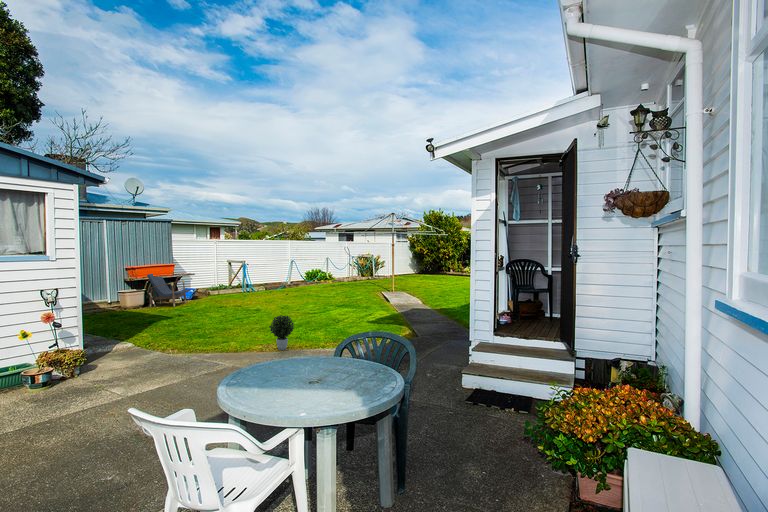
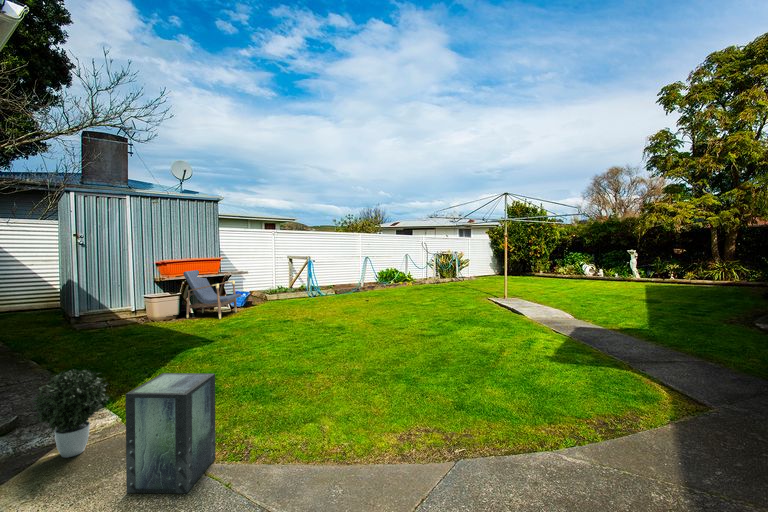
storage box: none [147,315,180,356] -> present [126,373,215,493]
potted plant: present [269,315,294,350] -> present [32,369,108,458]

